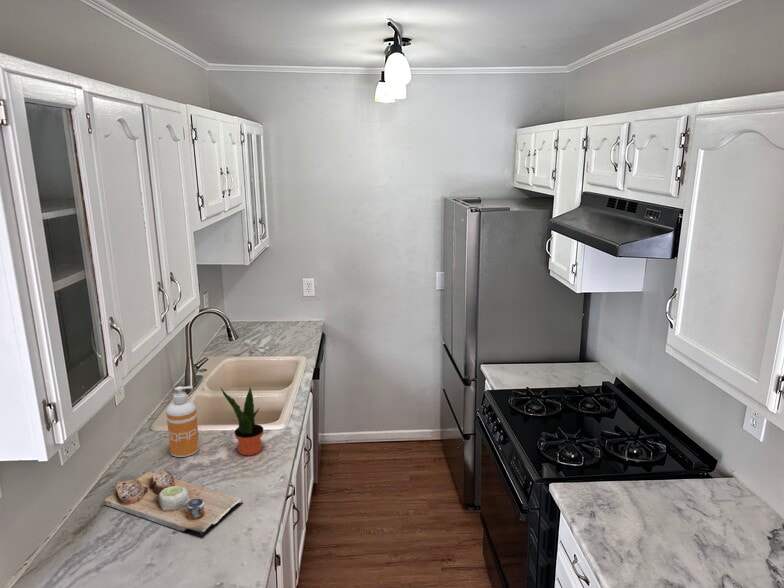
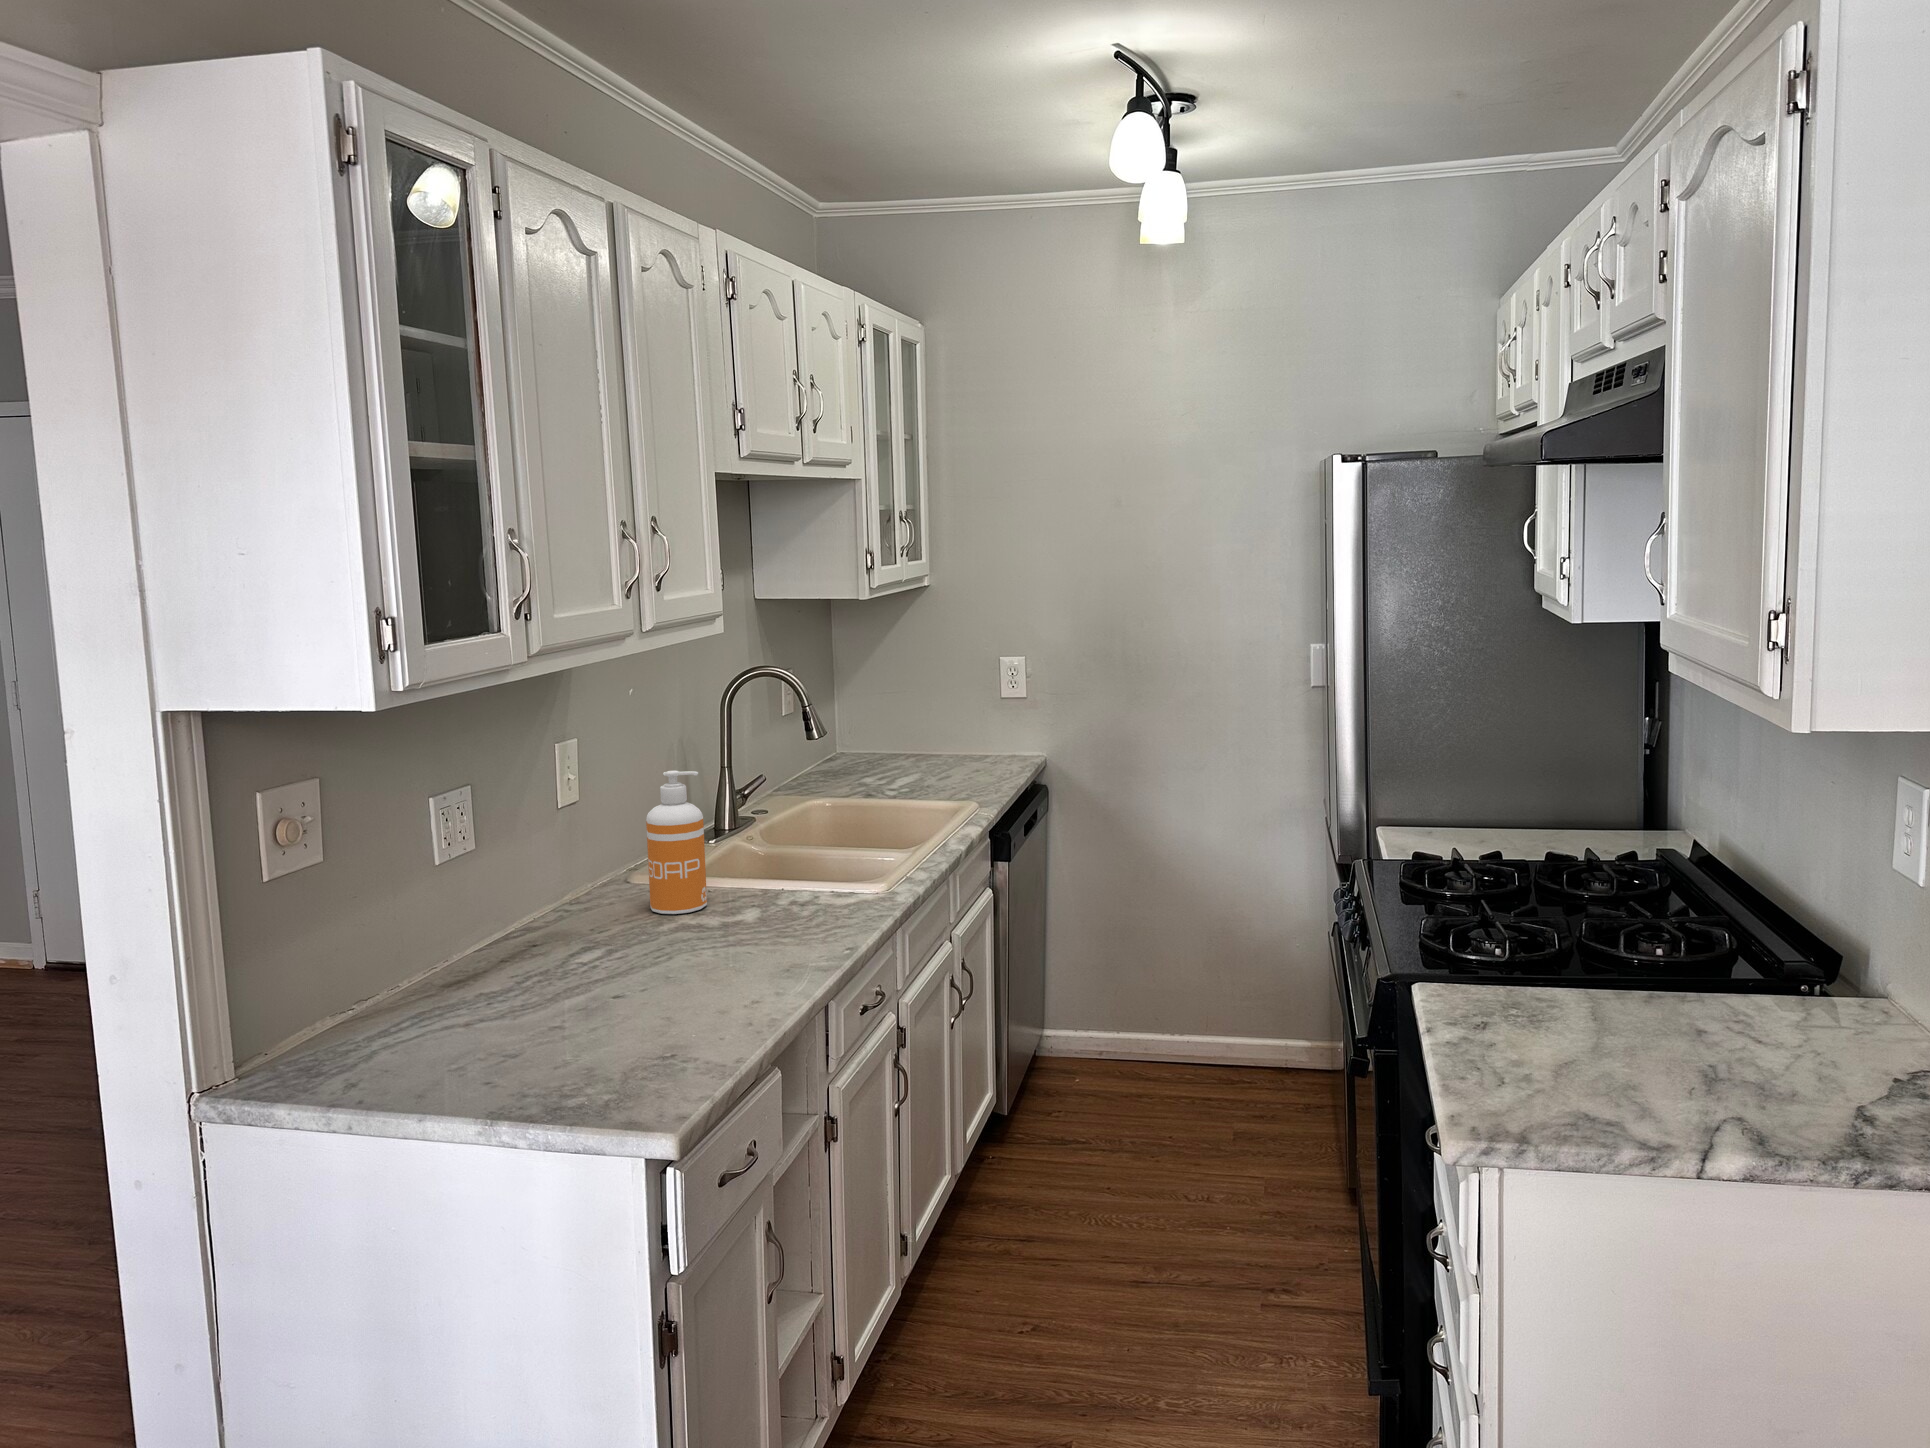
potted plant: present [221,388,263,455] -> none [749,773,831,918]
cutting board: present [105,470,243,535] -> none [510,914,758,997]

